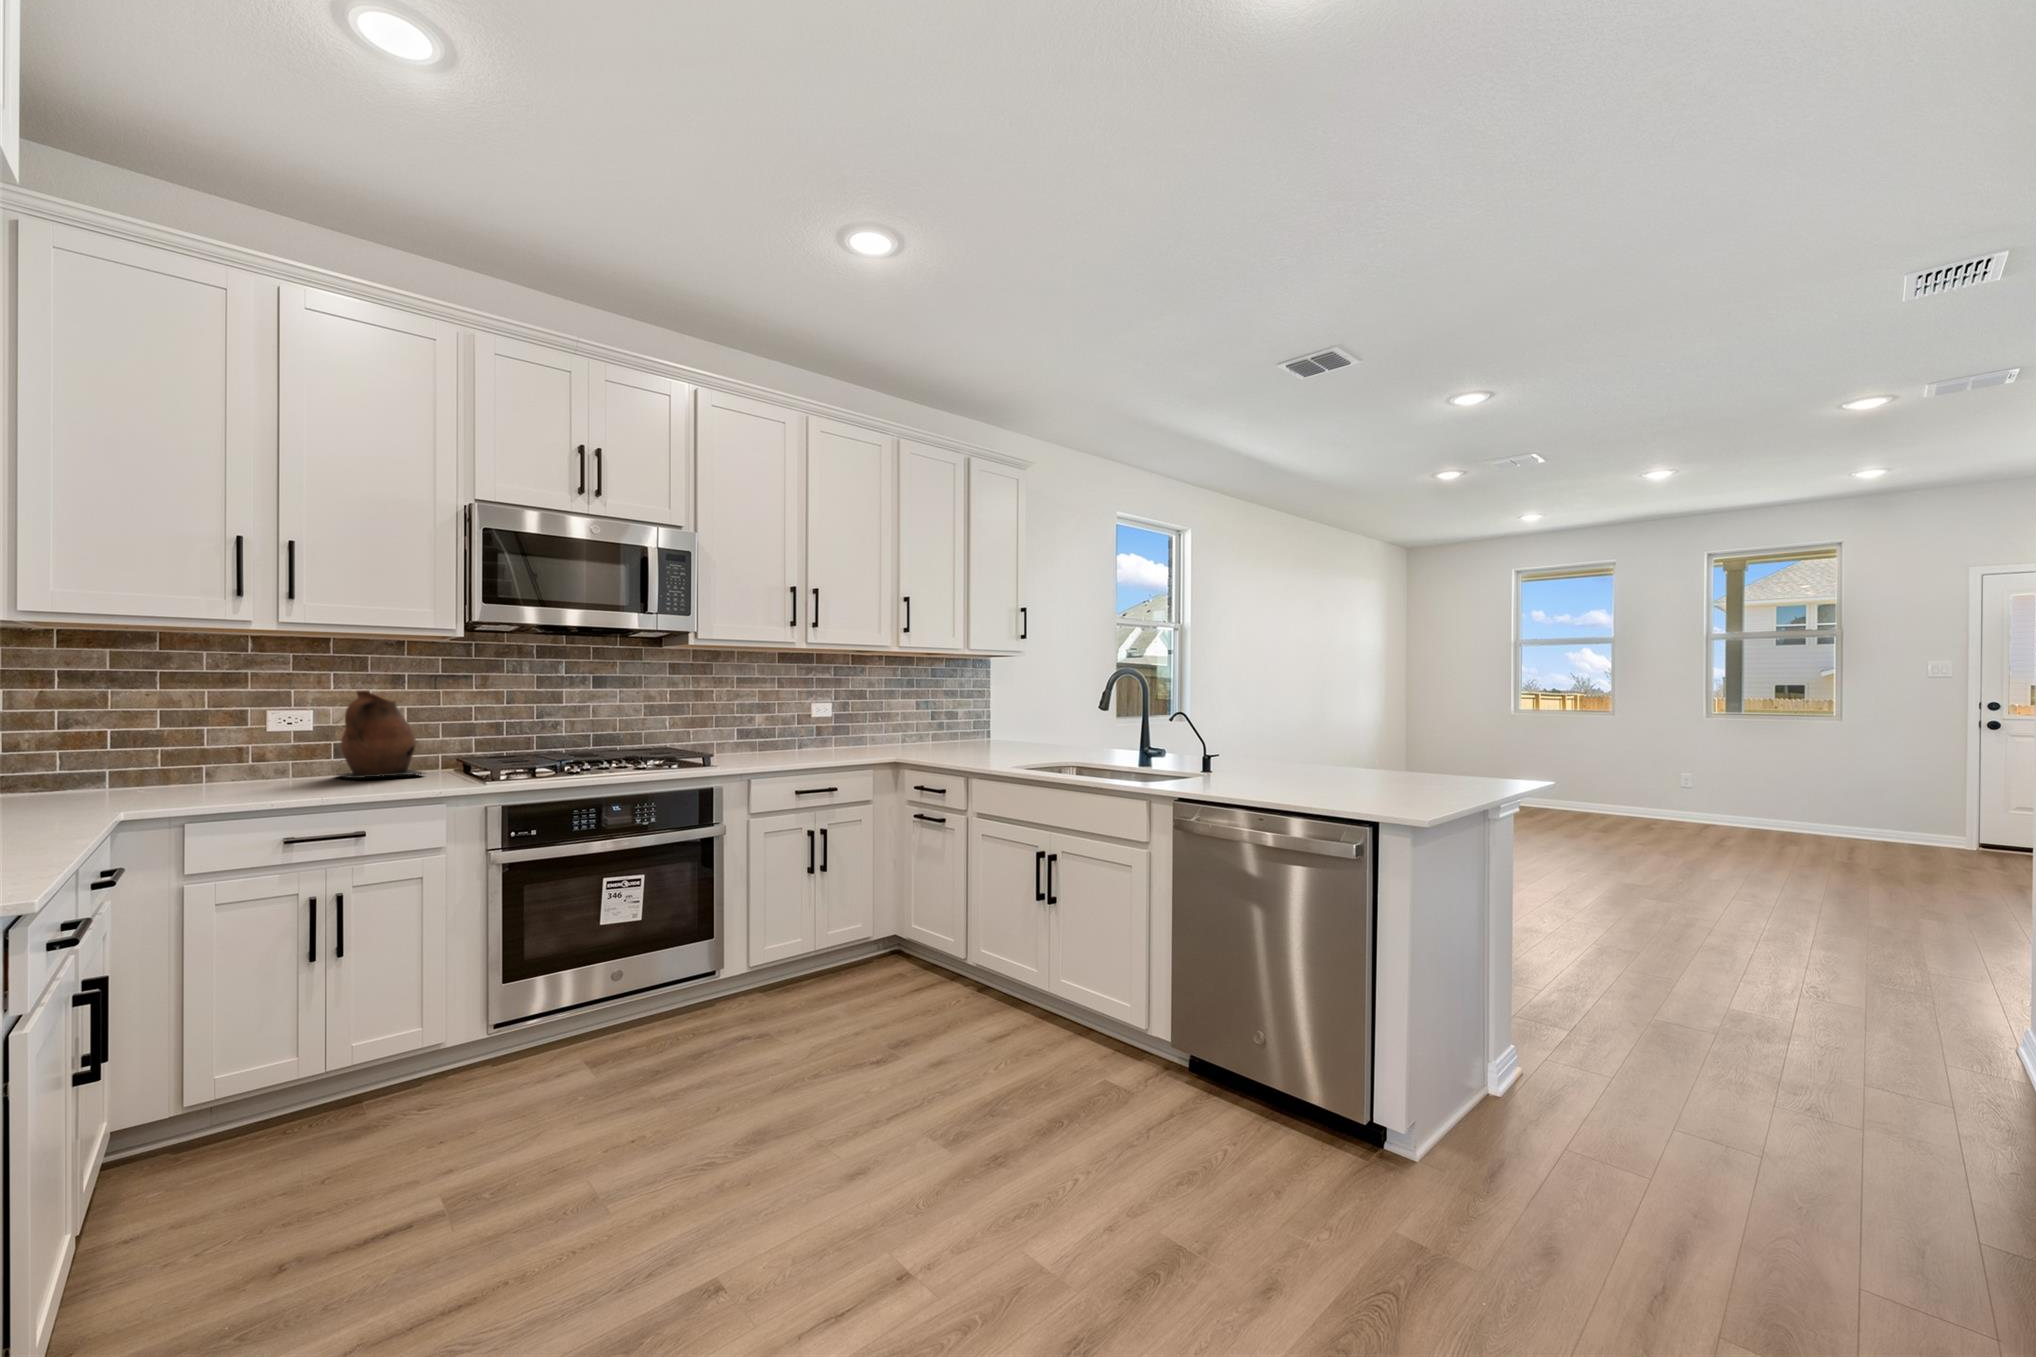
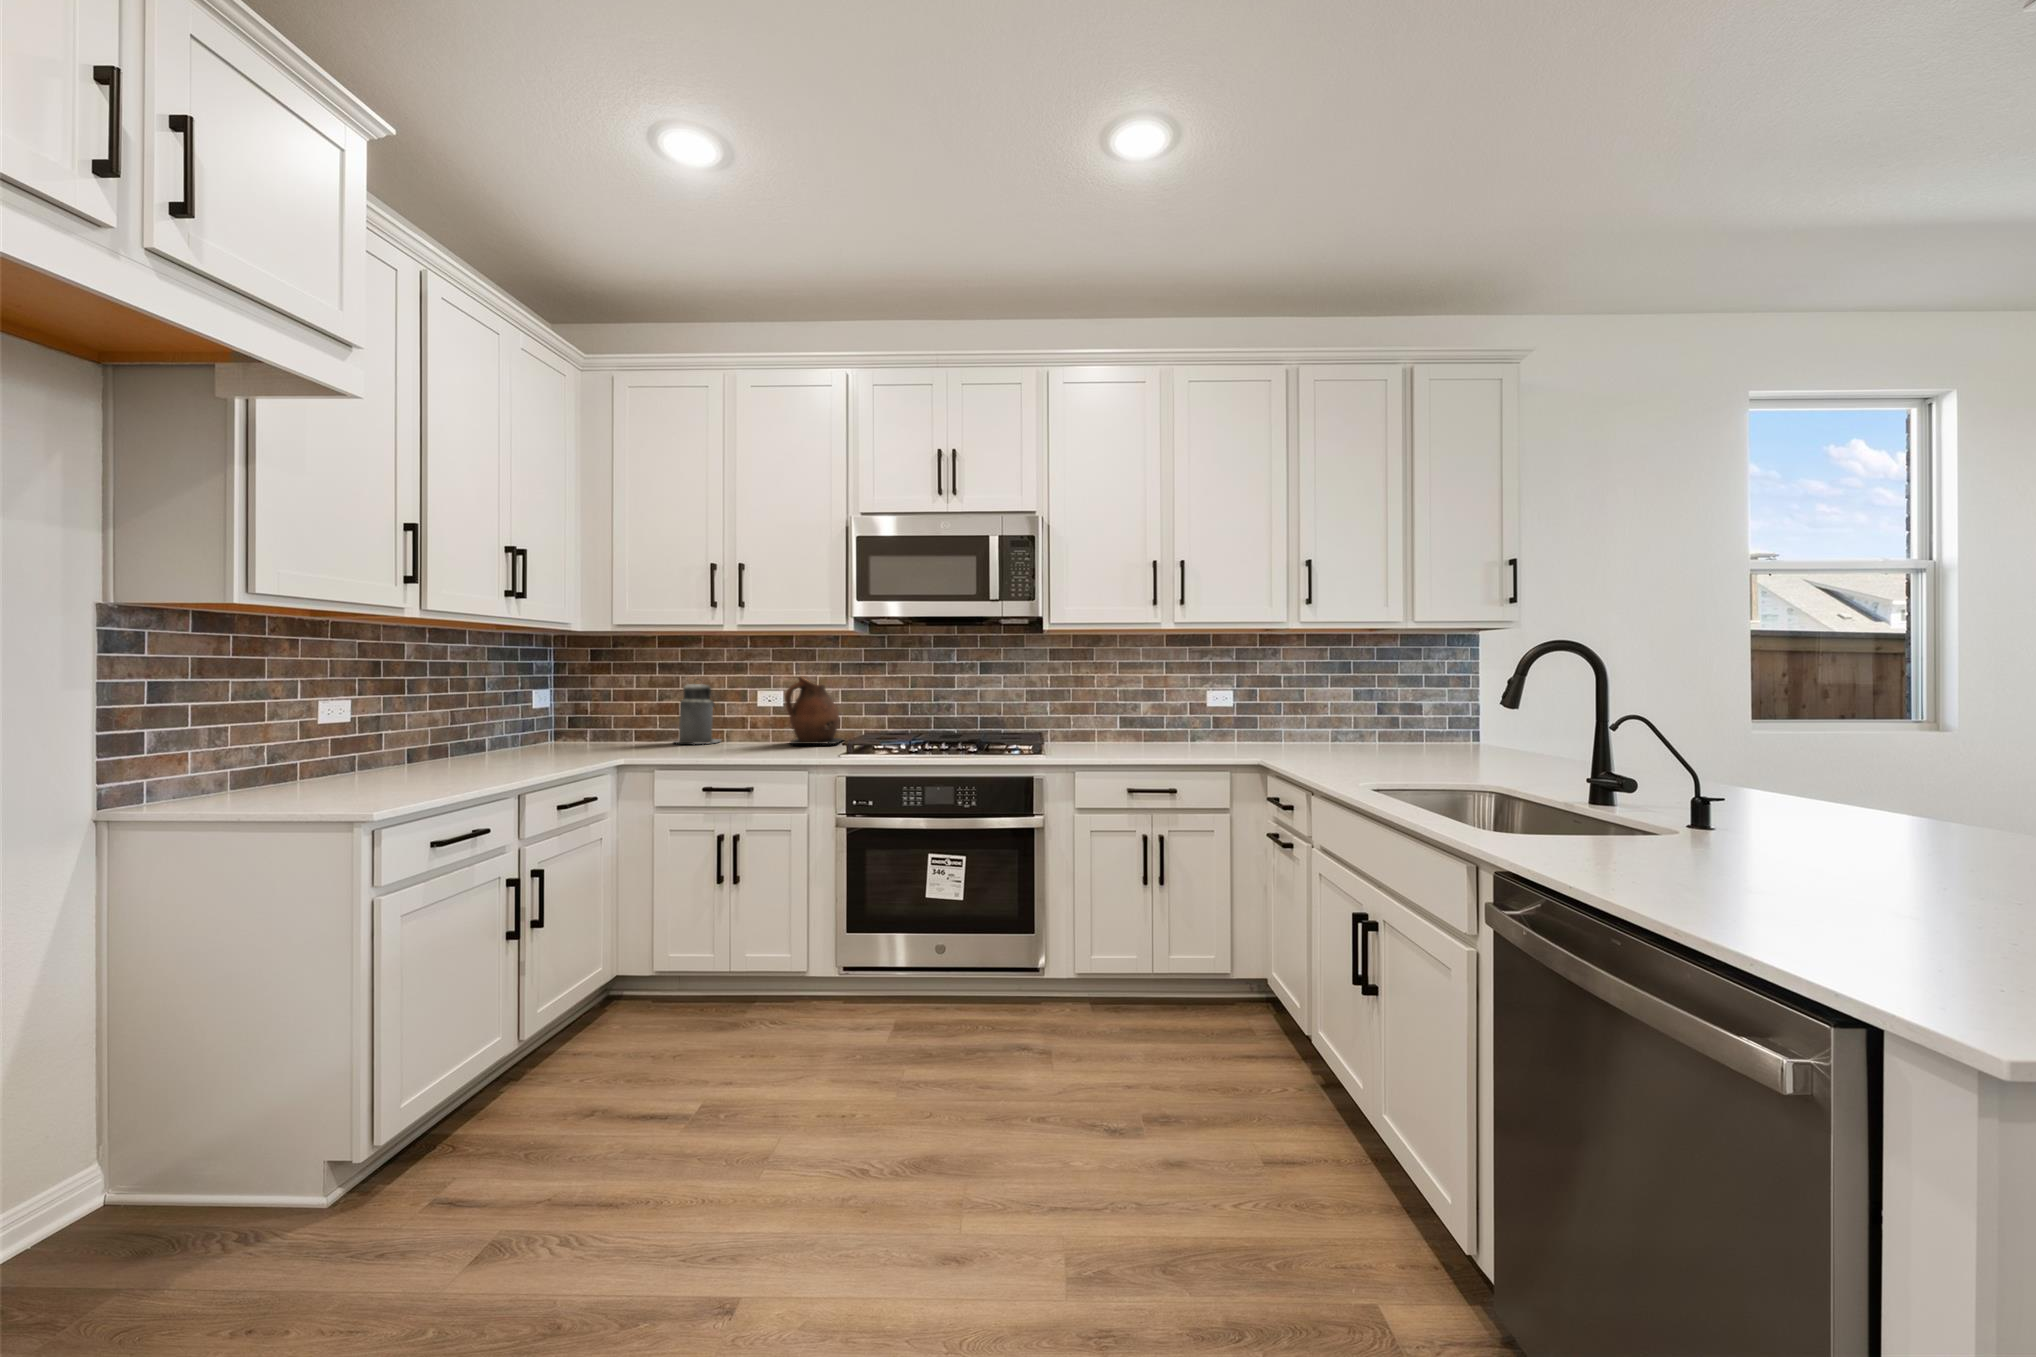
canister: none [110,693,205,790] -> present [676,683,720,744]

